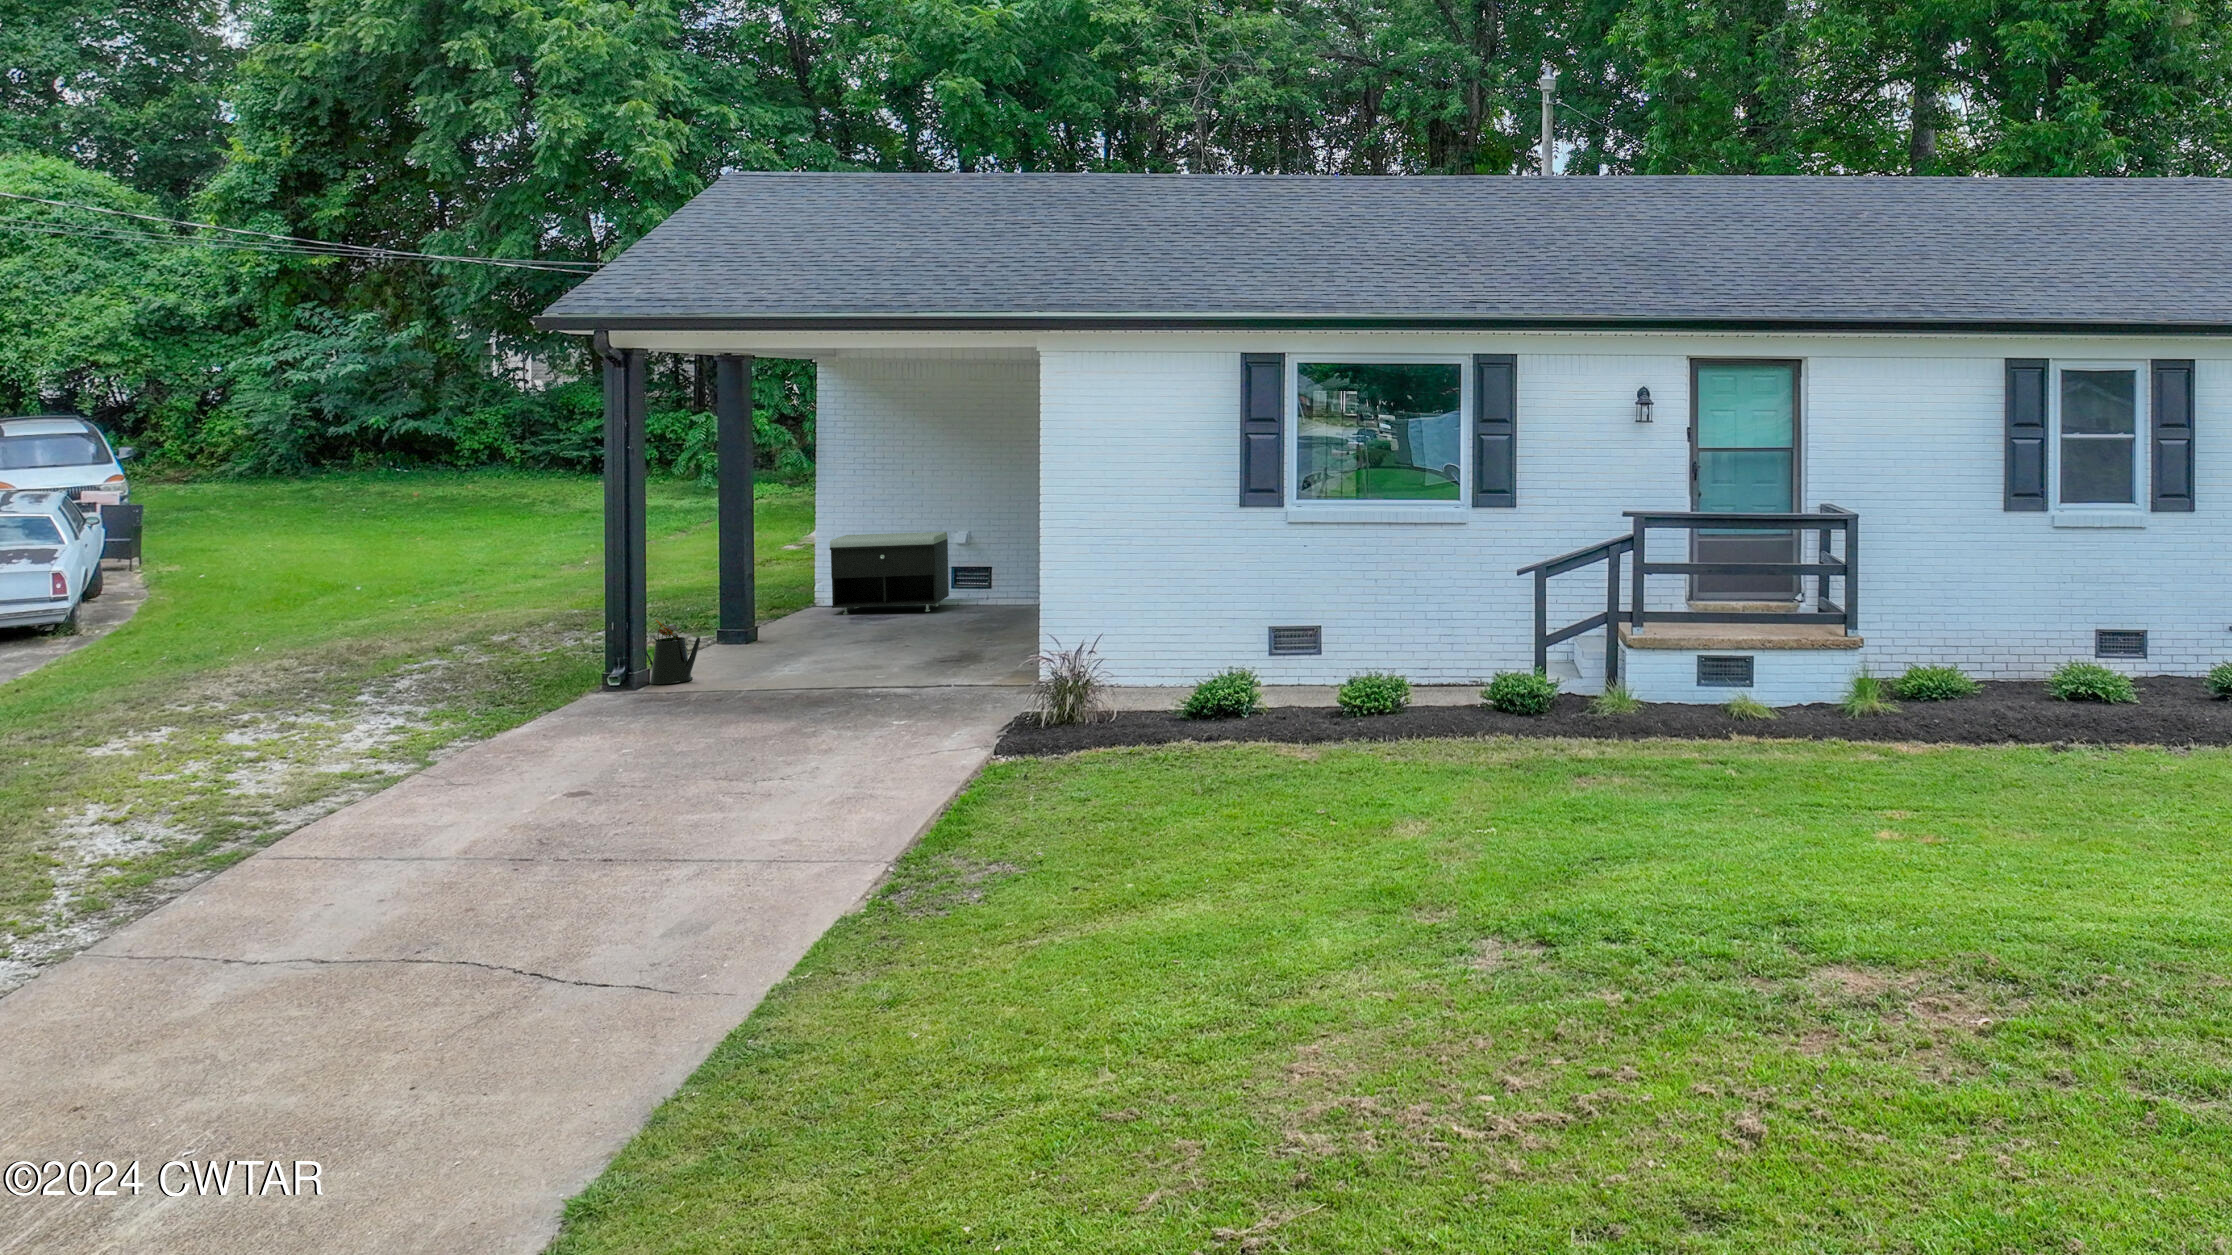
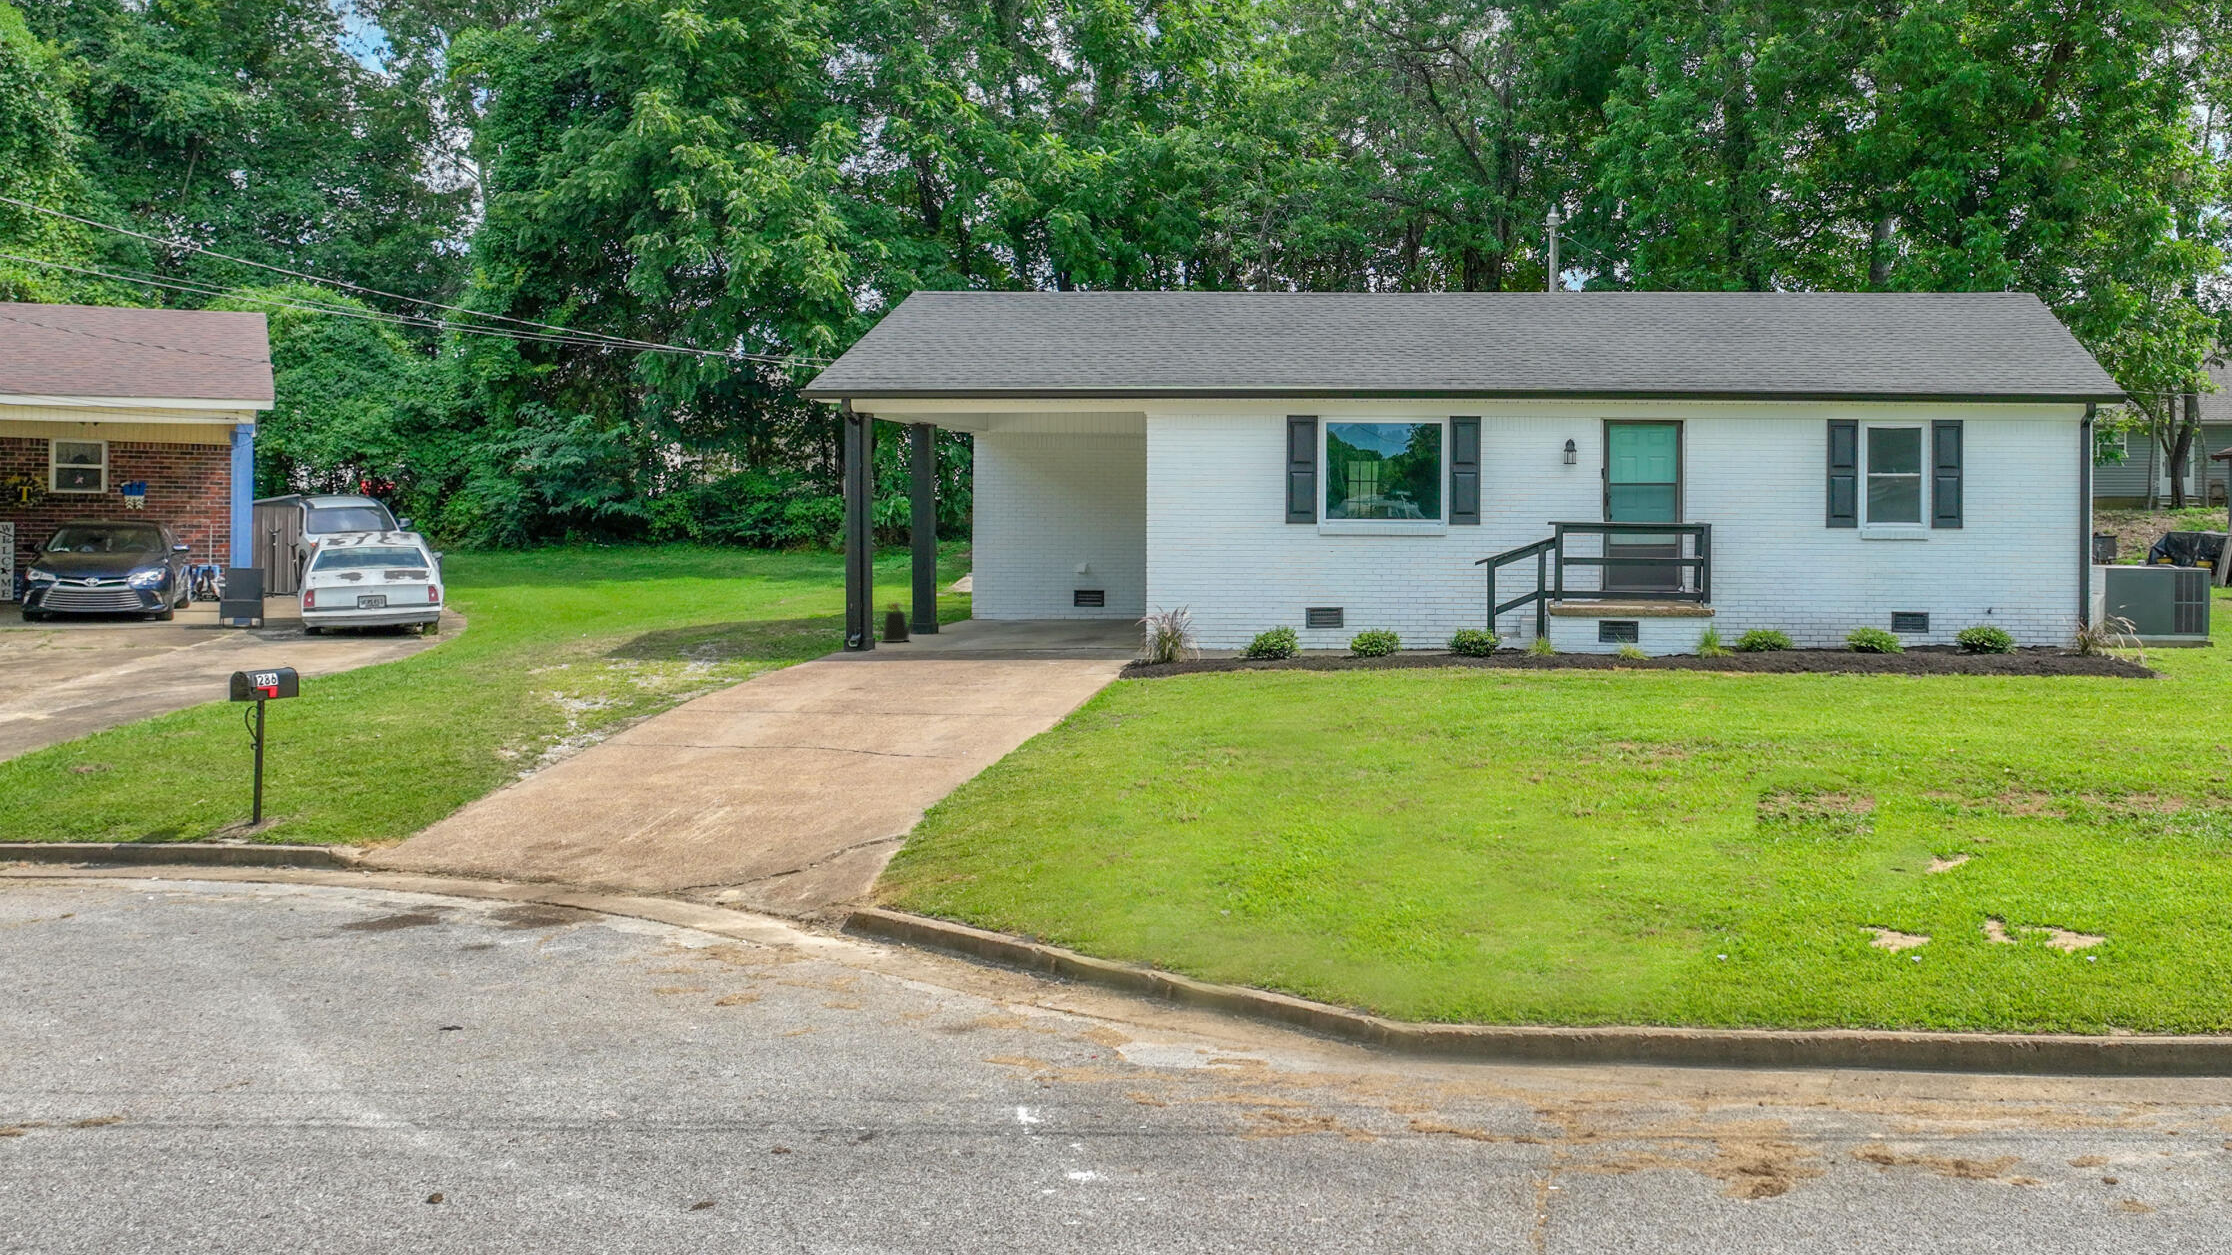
storage bench: present [830,532,949,614] -> none [986,561,1070,619]

